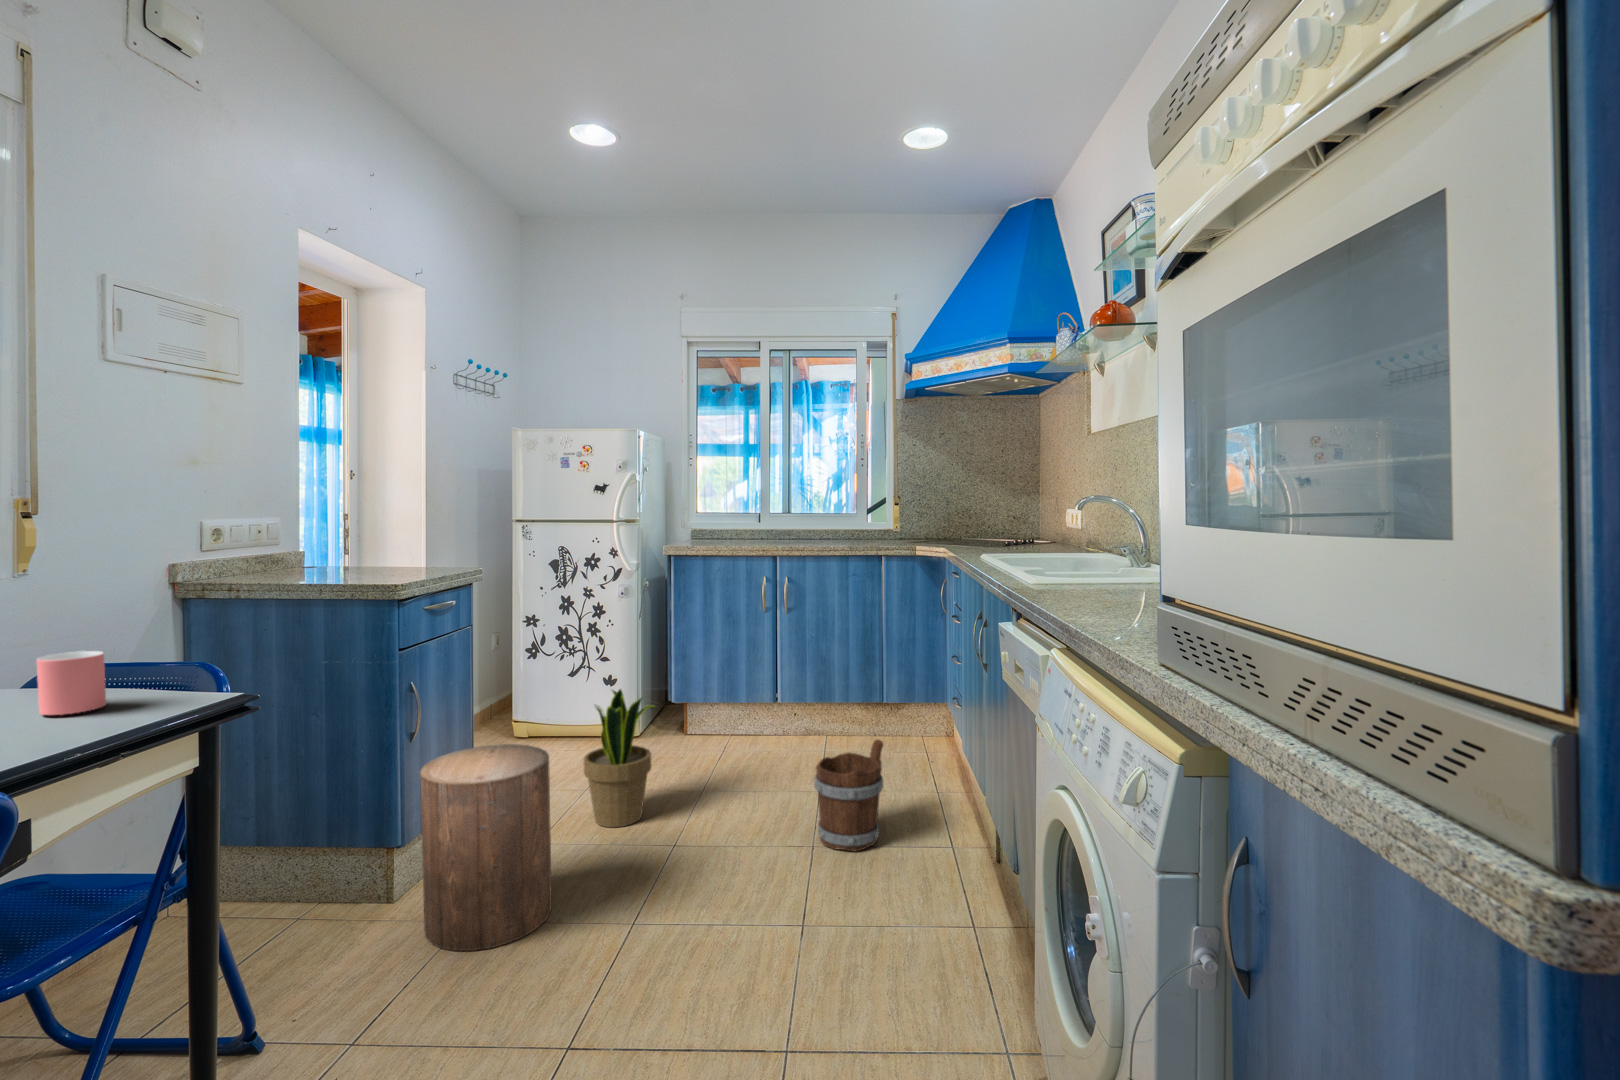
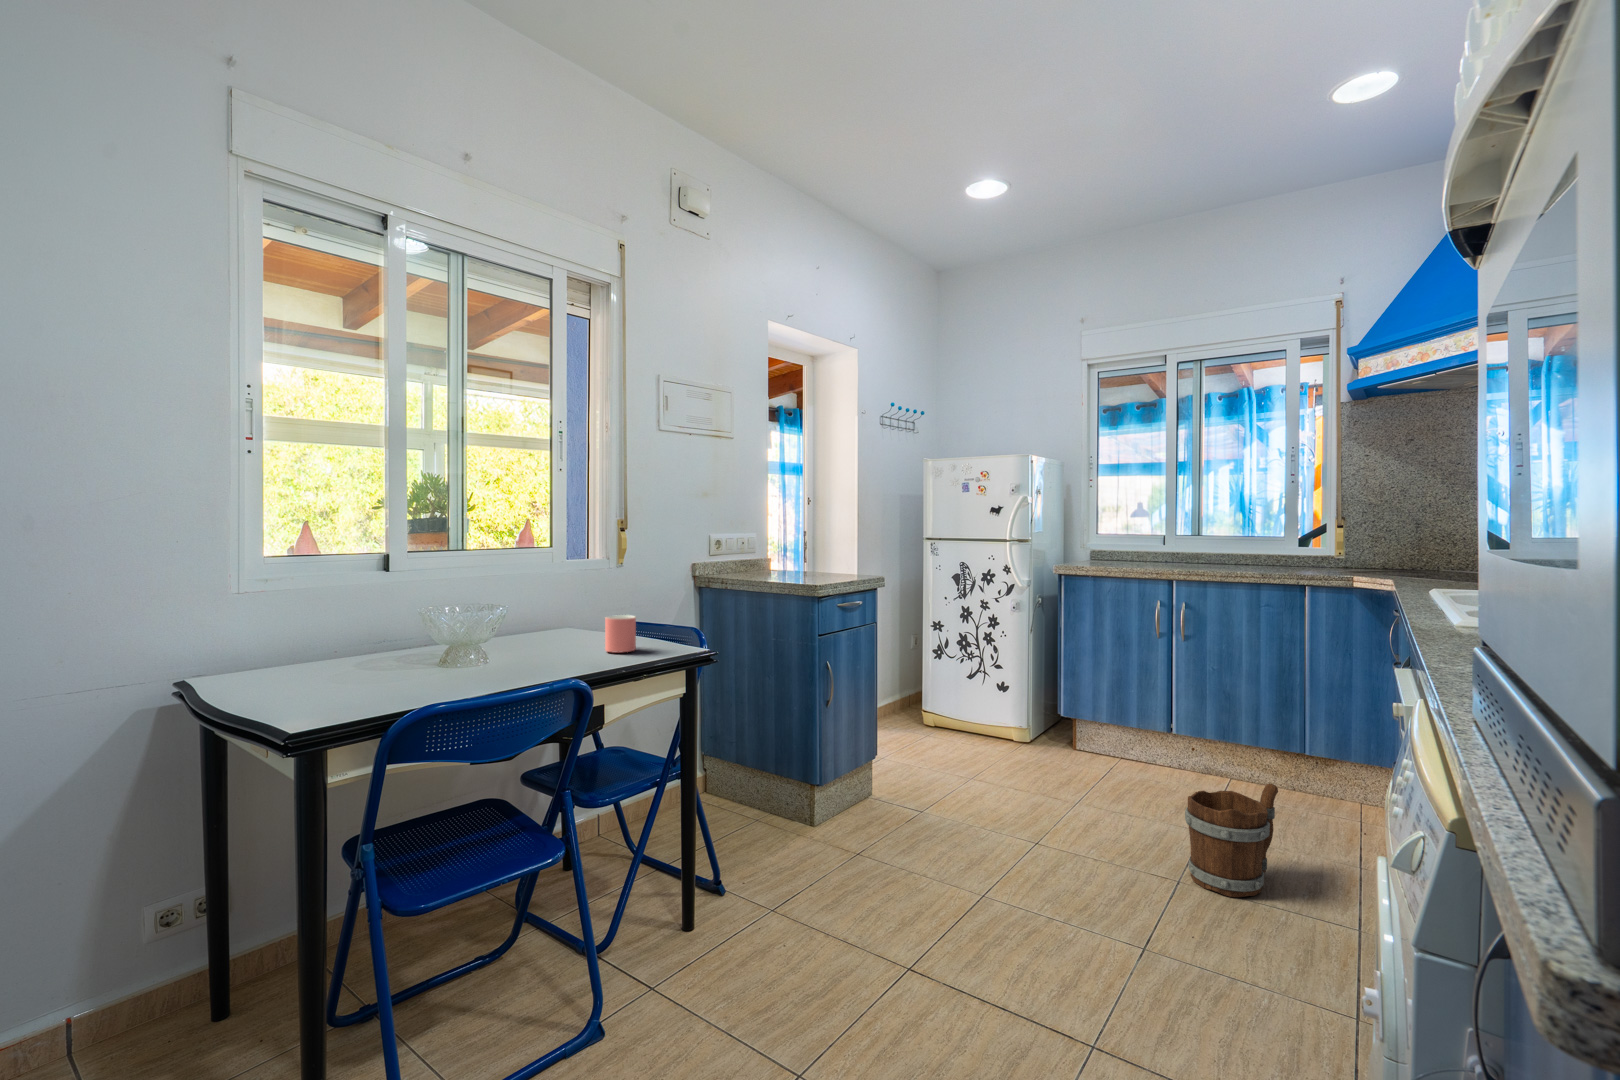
potted plant: present [584,689,657,827] -> none [962,691,1033,817]
stool: present [420,744,552,951] -> none [823,721,920,884]

